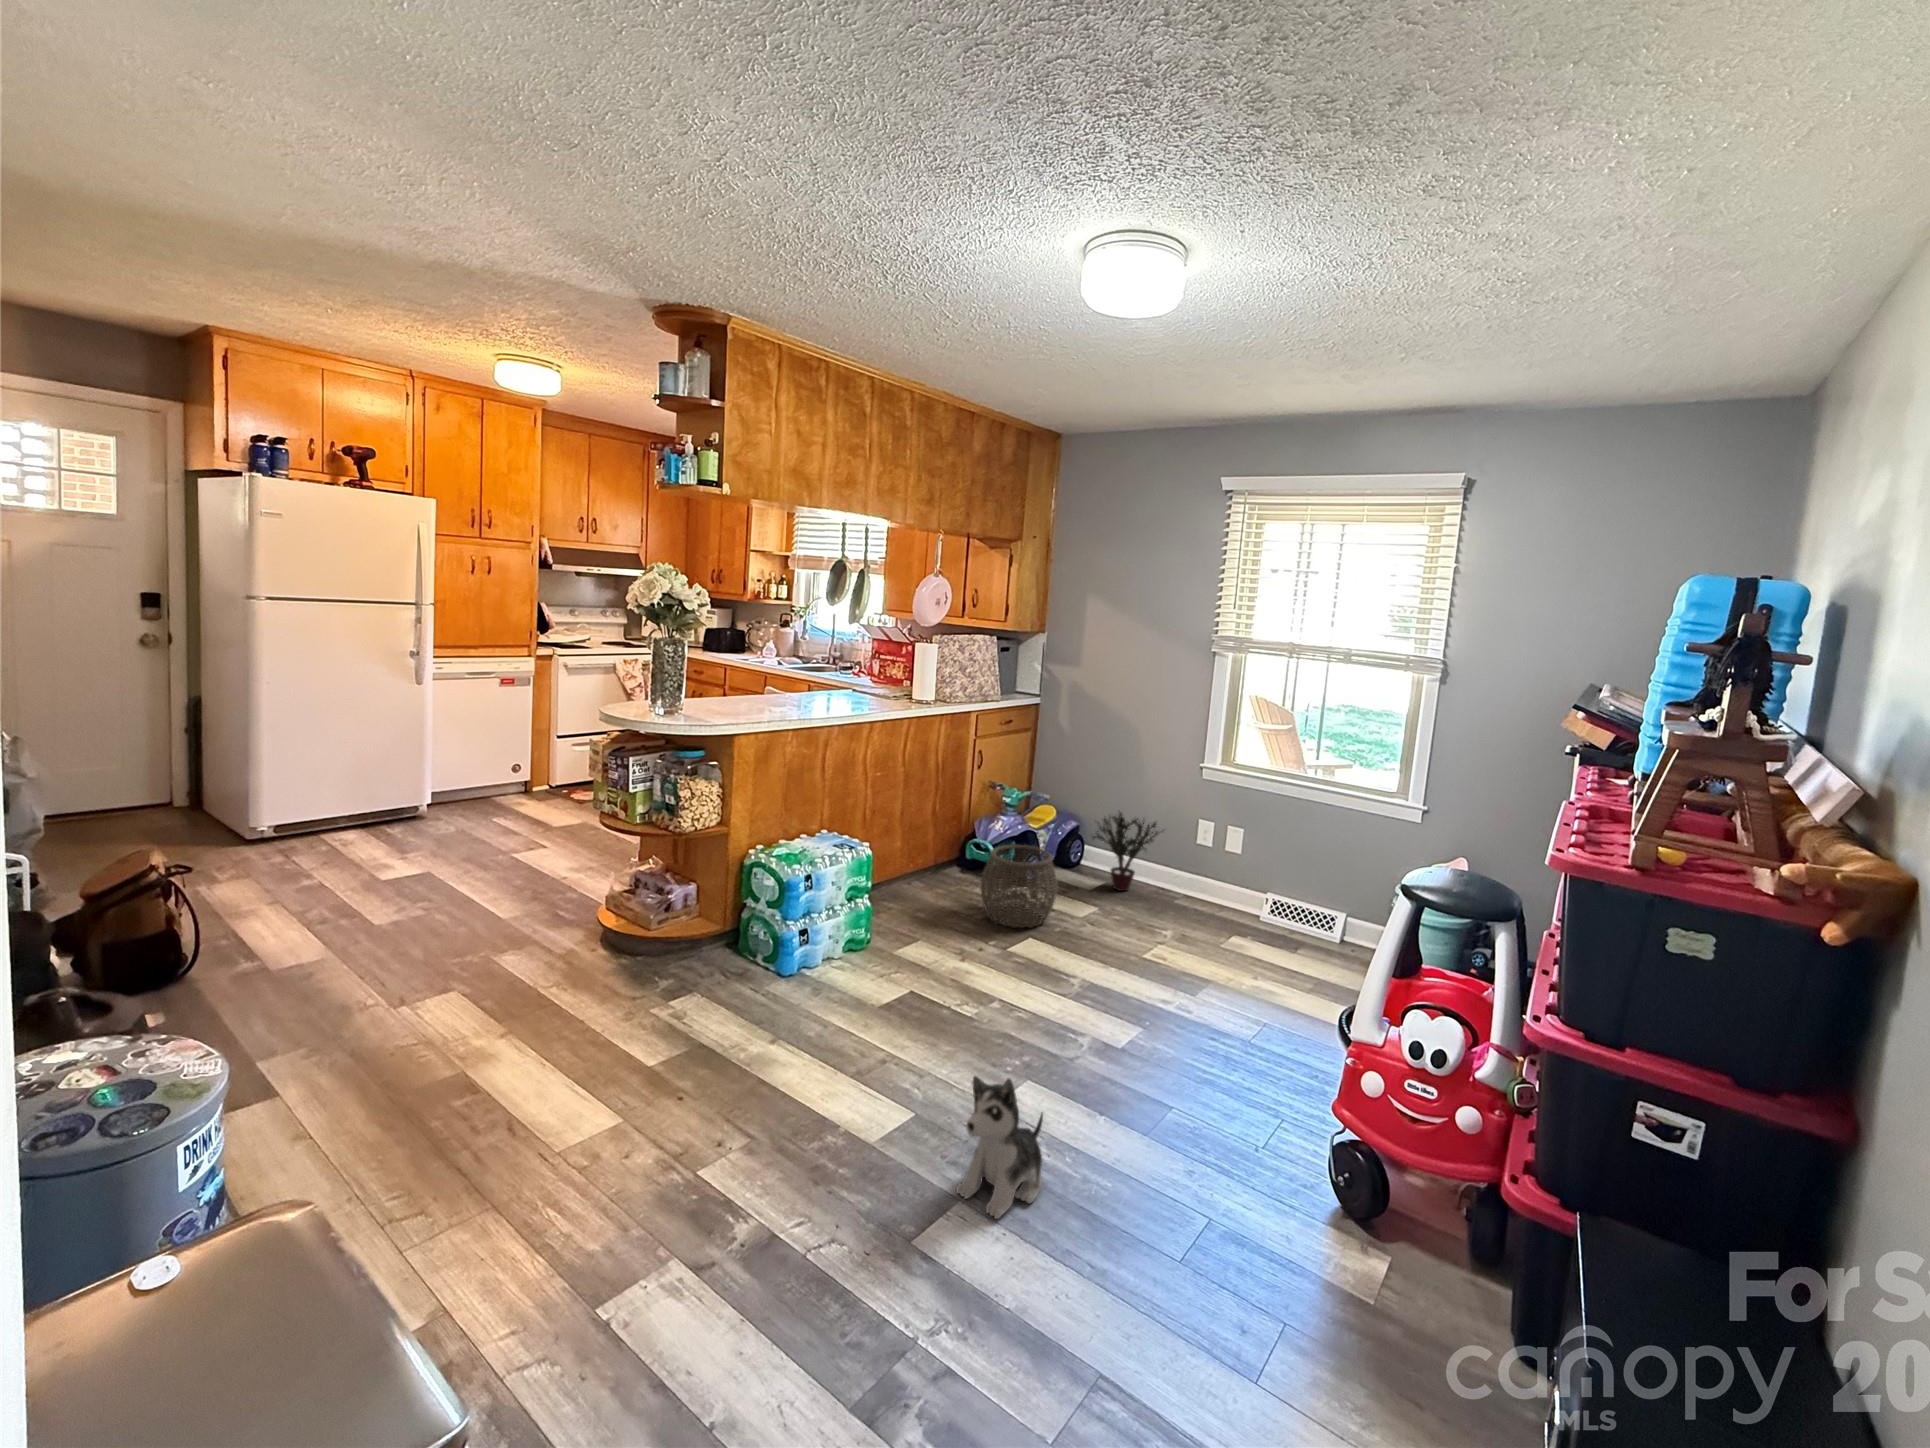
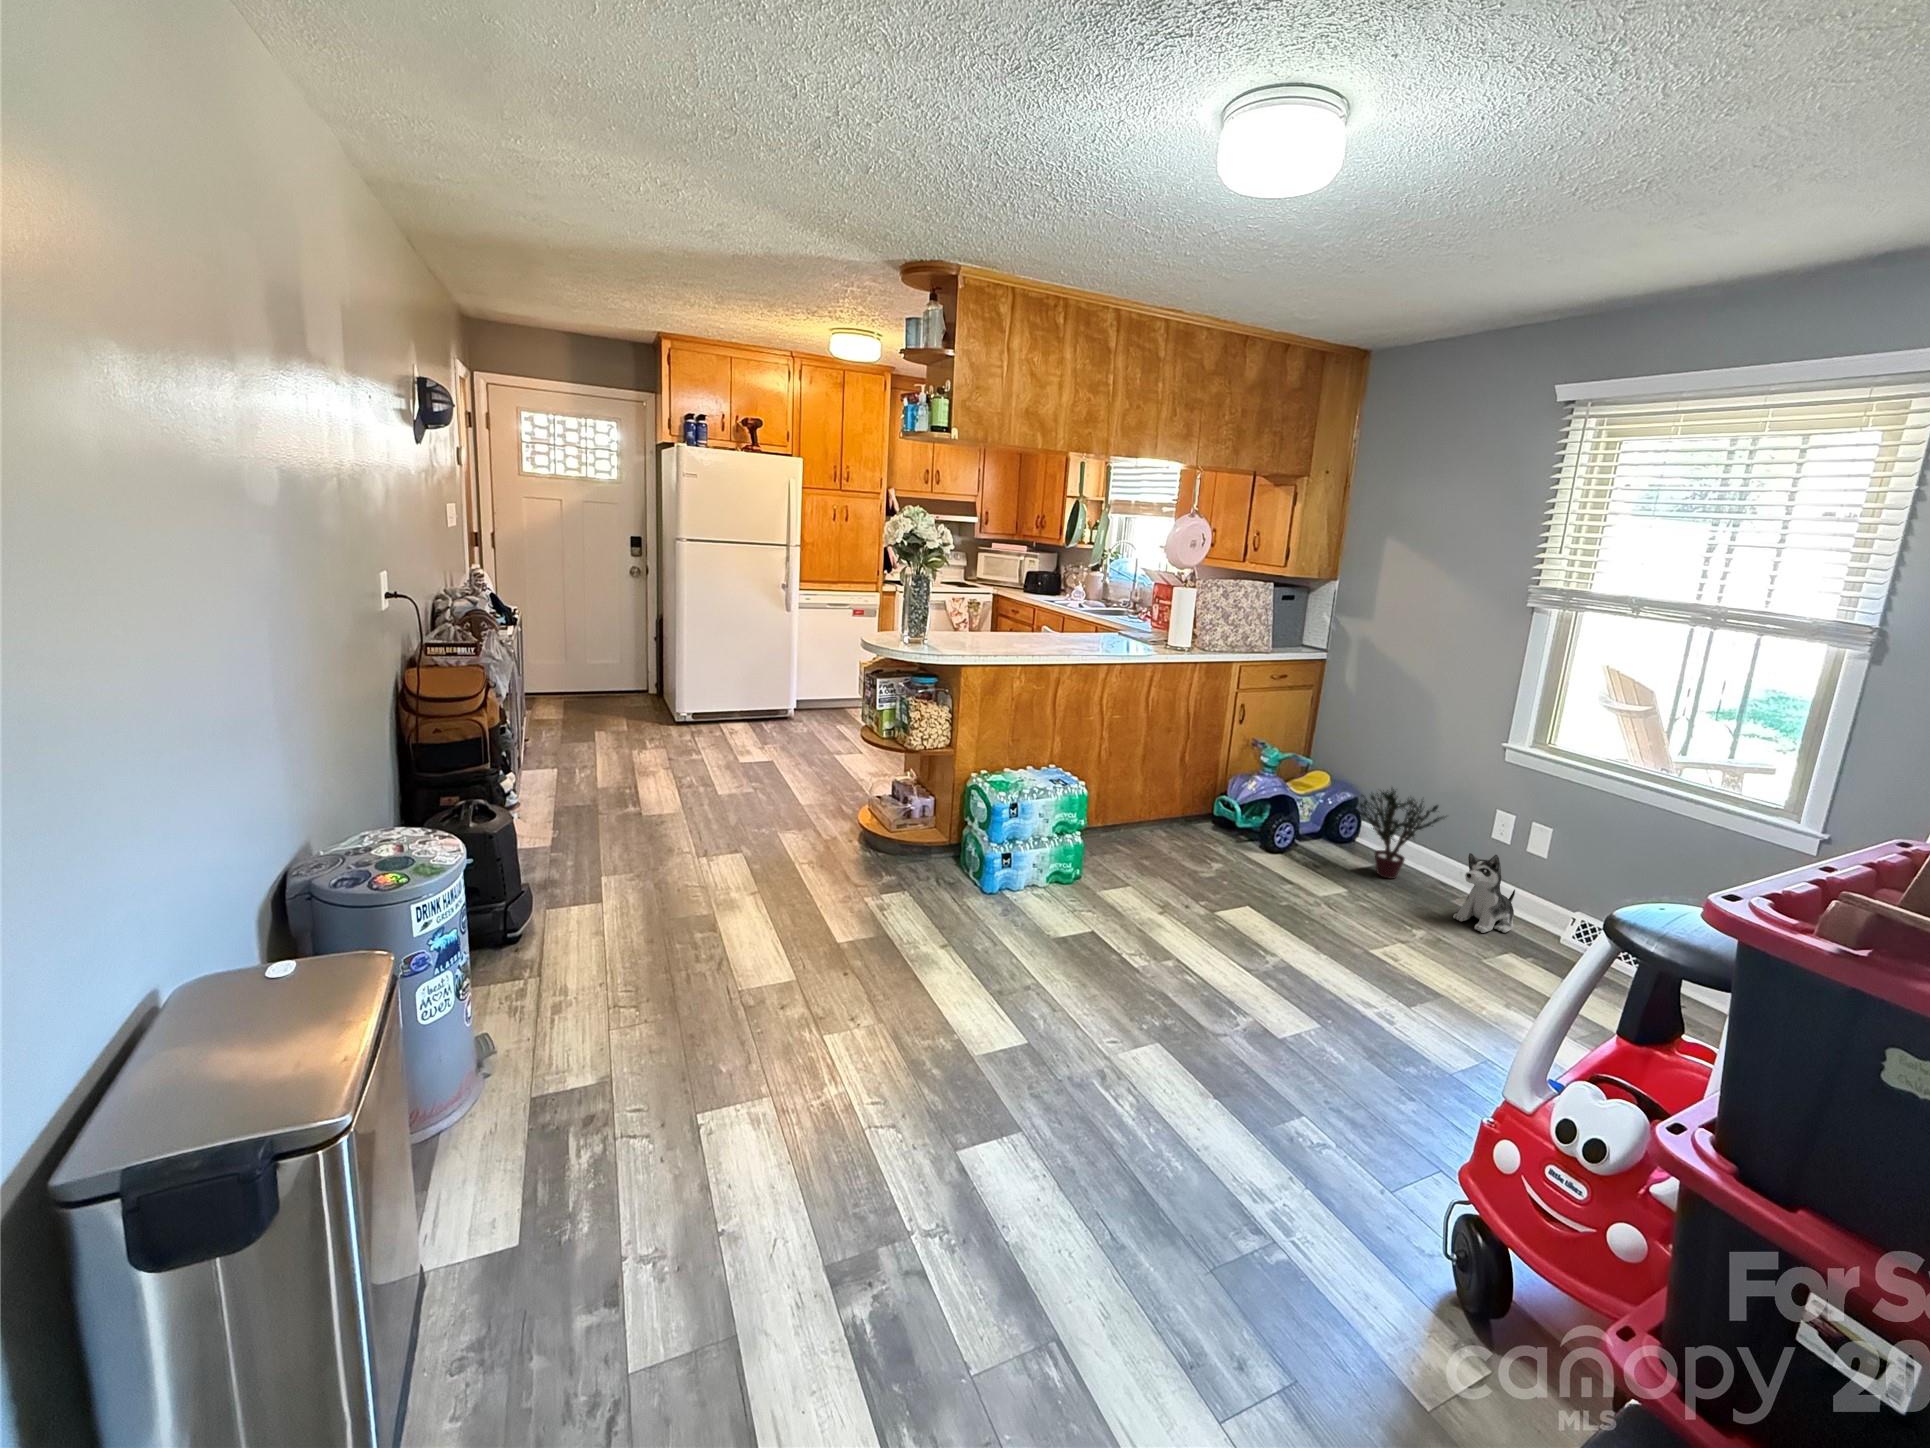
woven basket: present [981,845,1057,928] -> none [1203,805,1289,897]
plush toy: present [956,1076,1043,1219] -> present [1453,853,1515,933]

